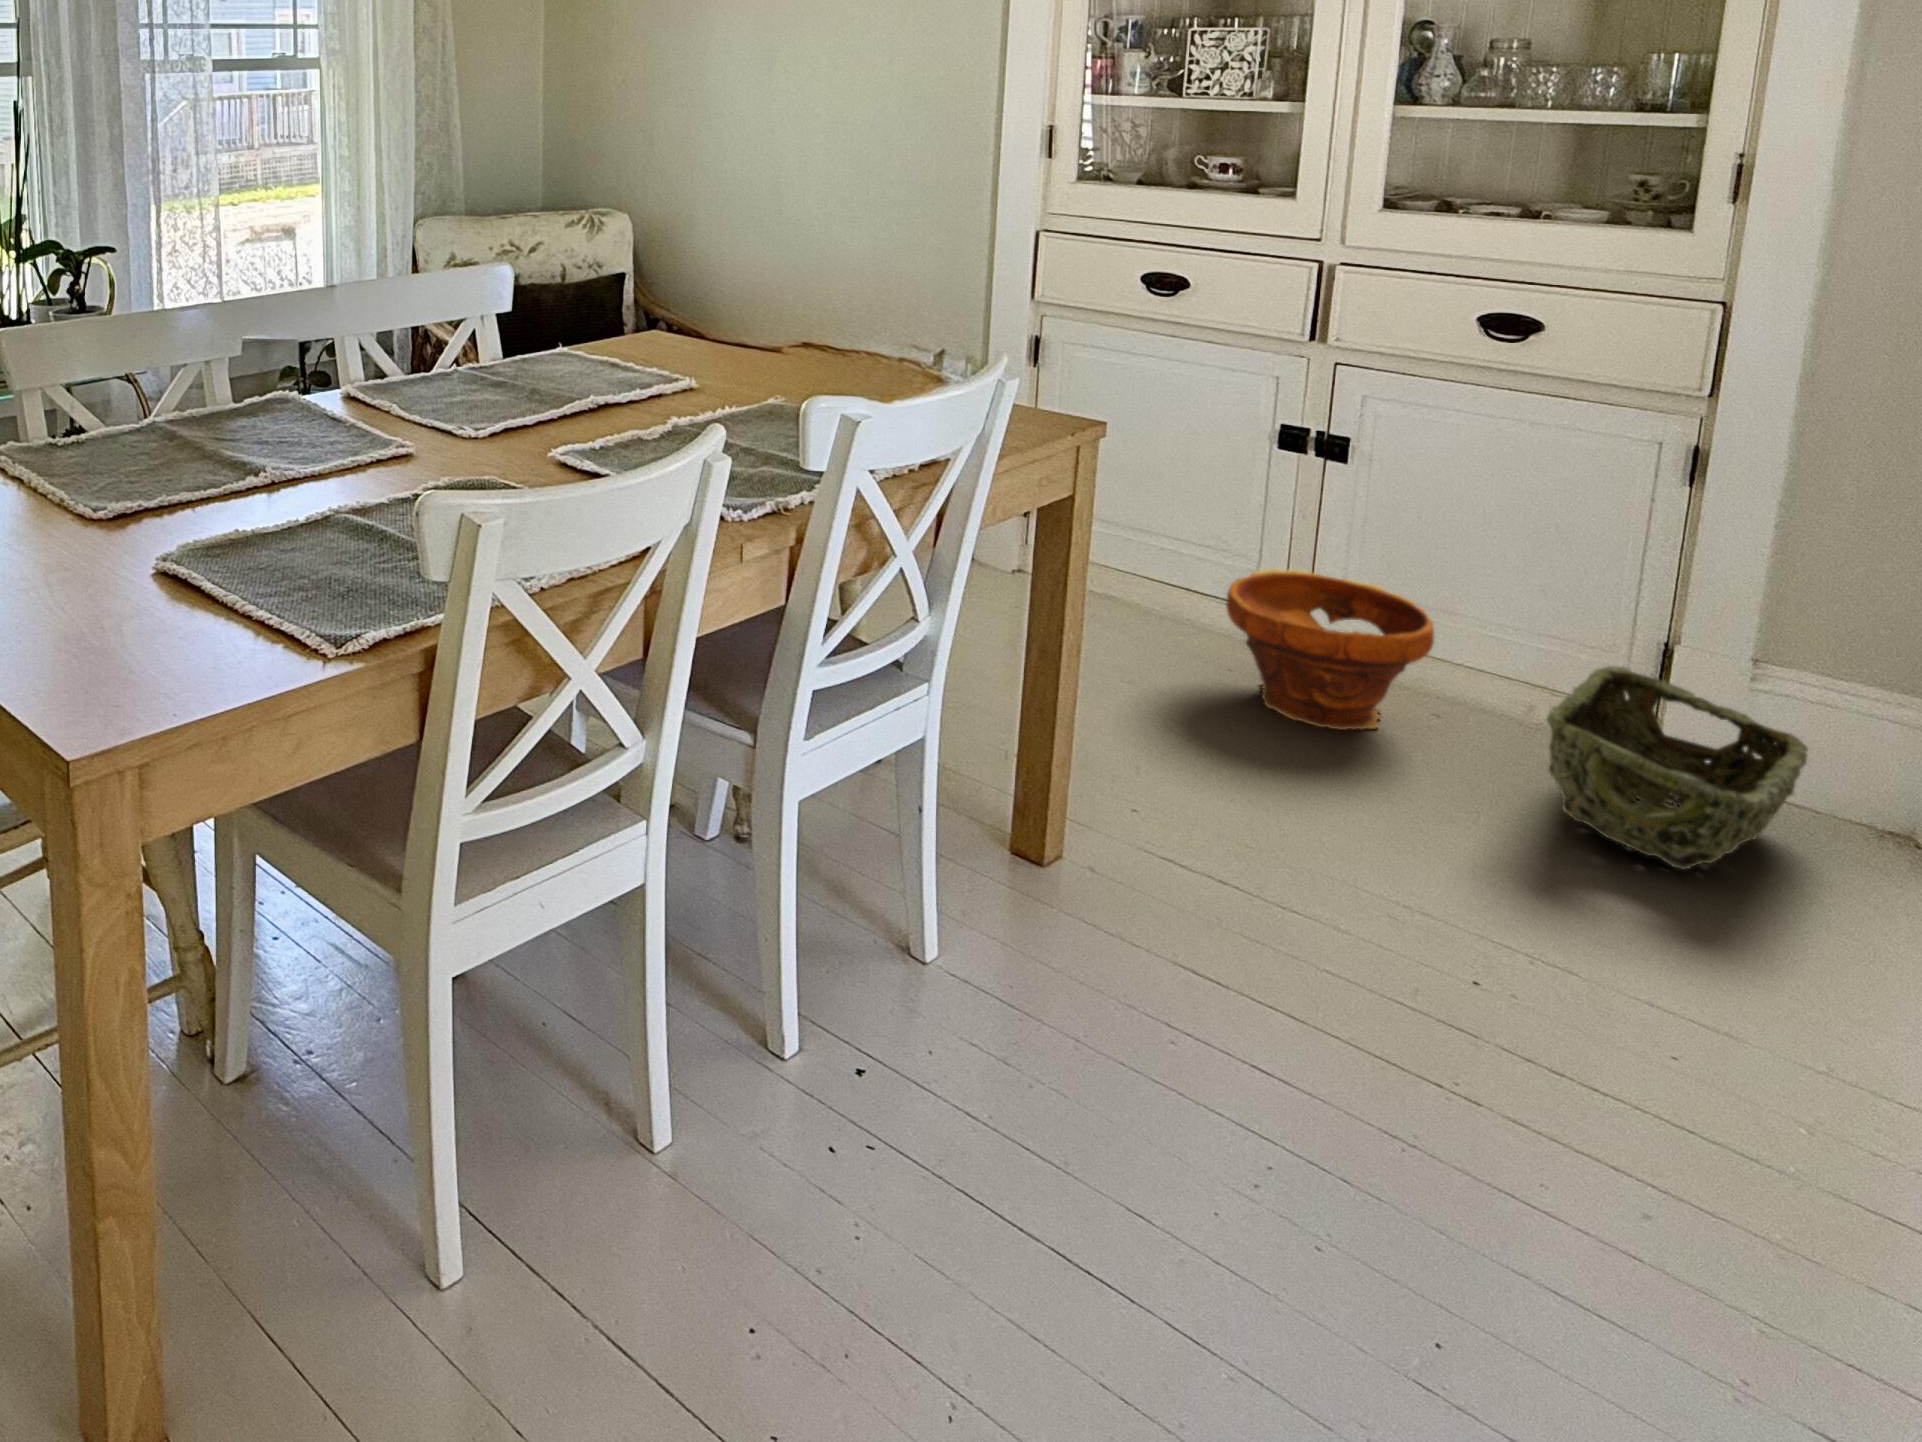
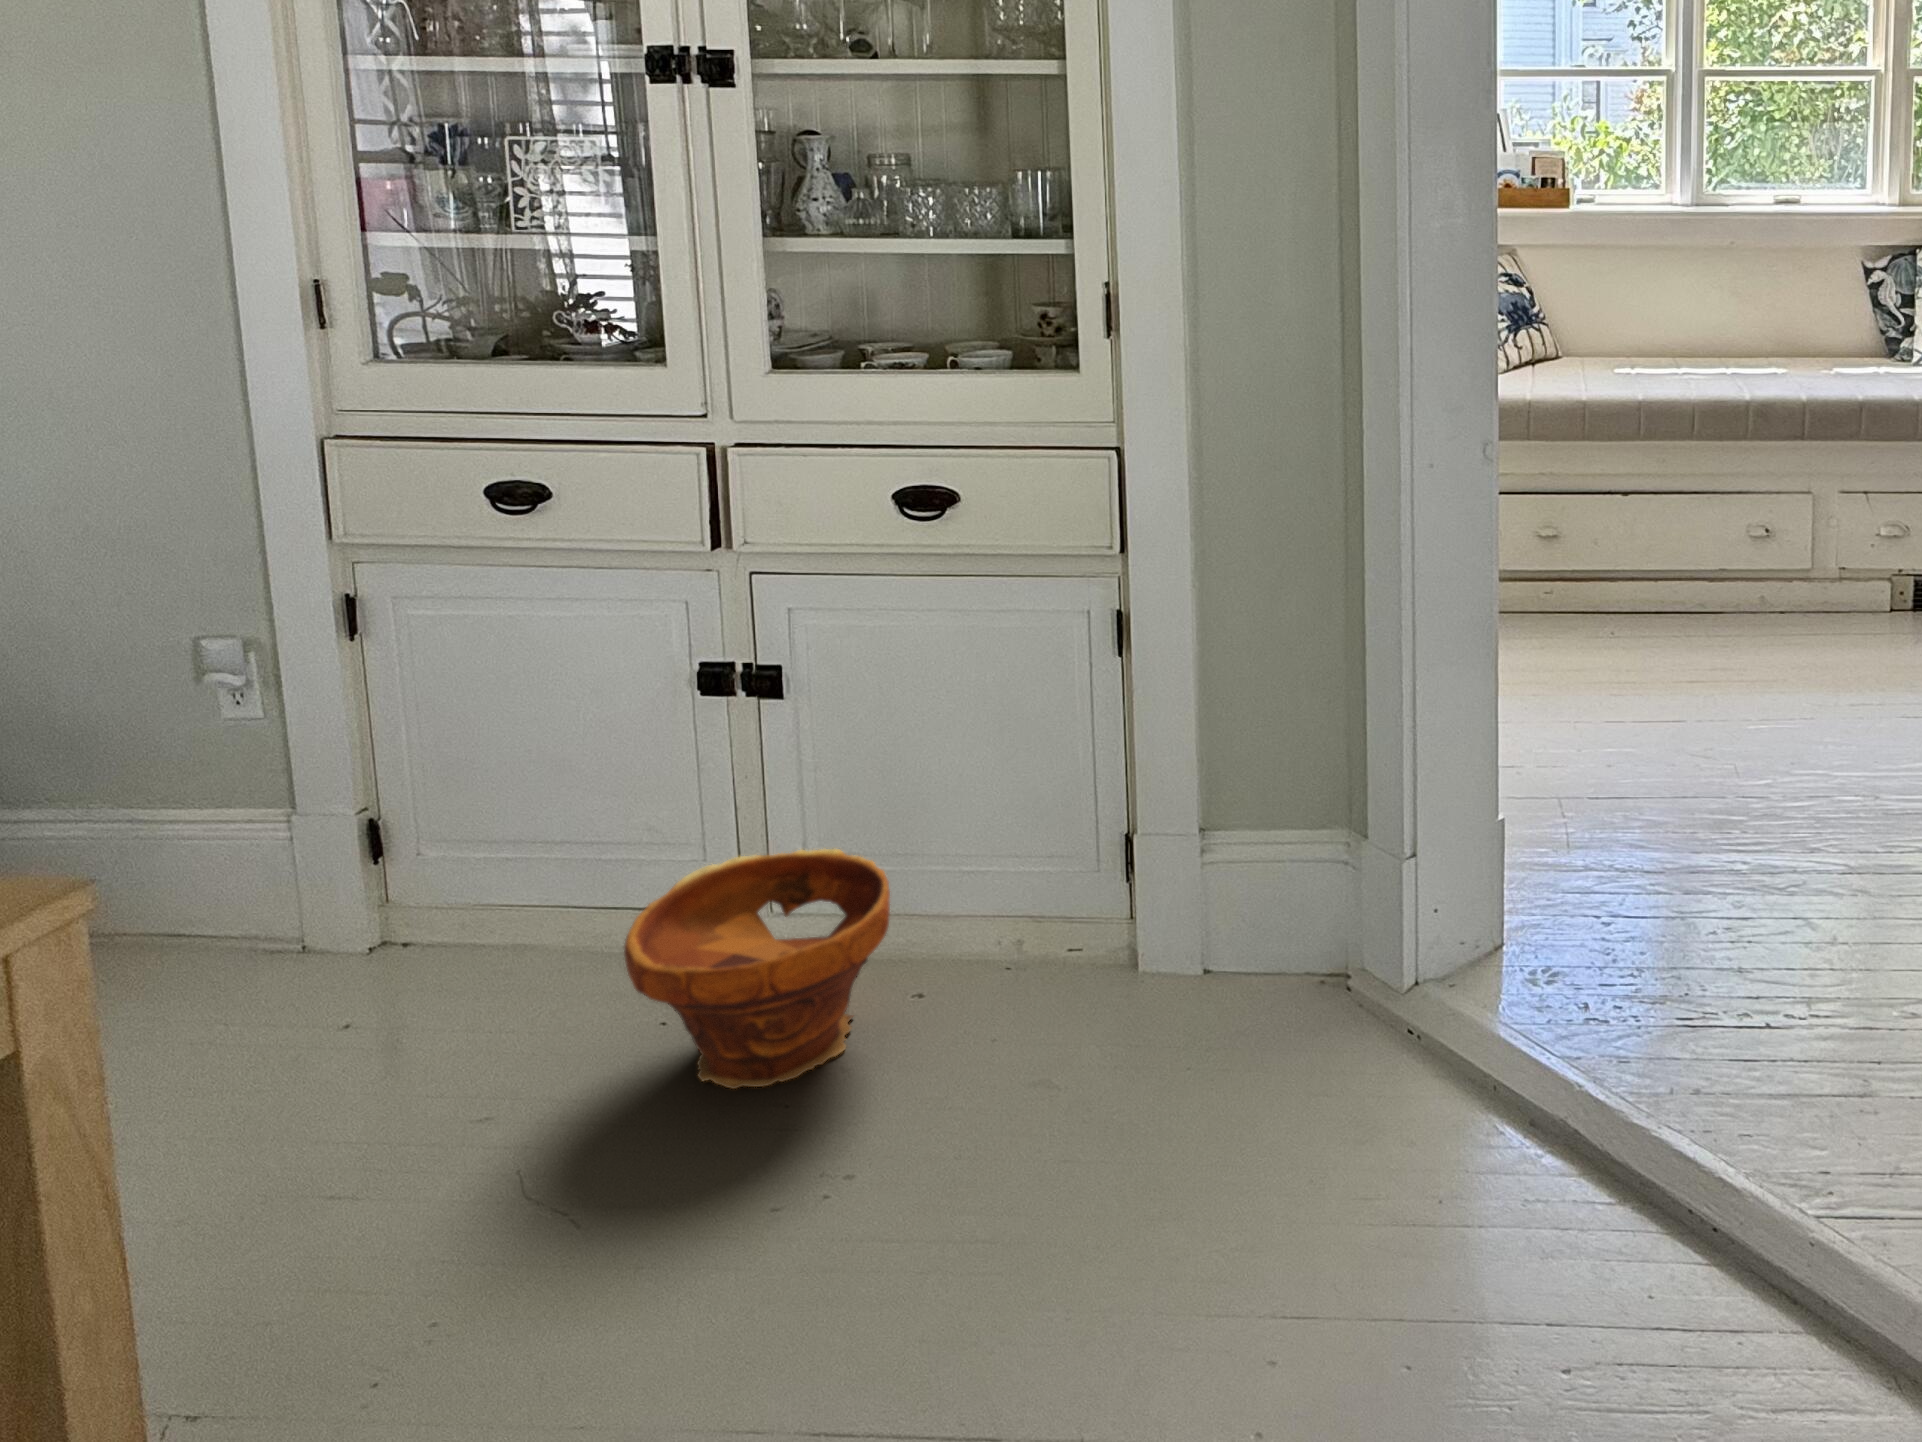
woven basket: present [1547,666,1808,869] -> none [989,877,1251,1141]

